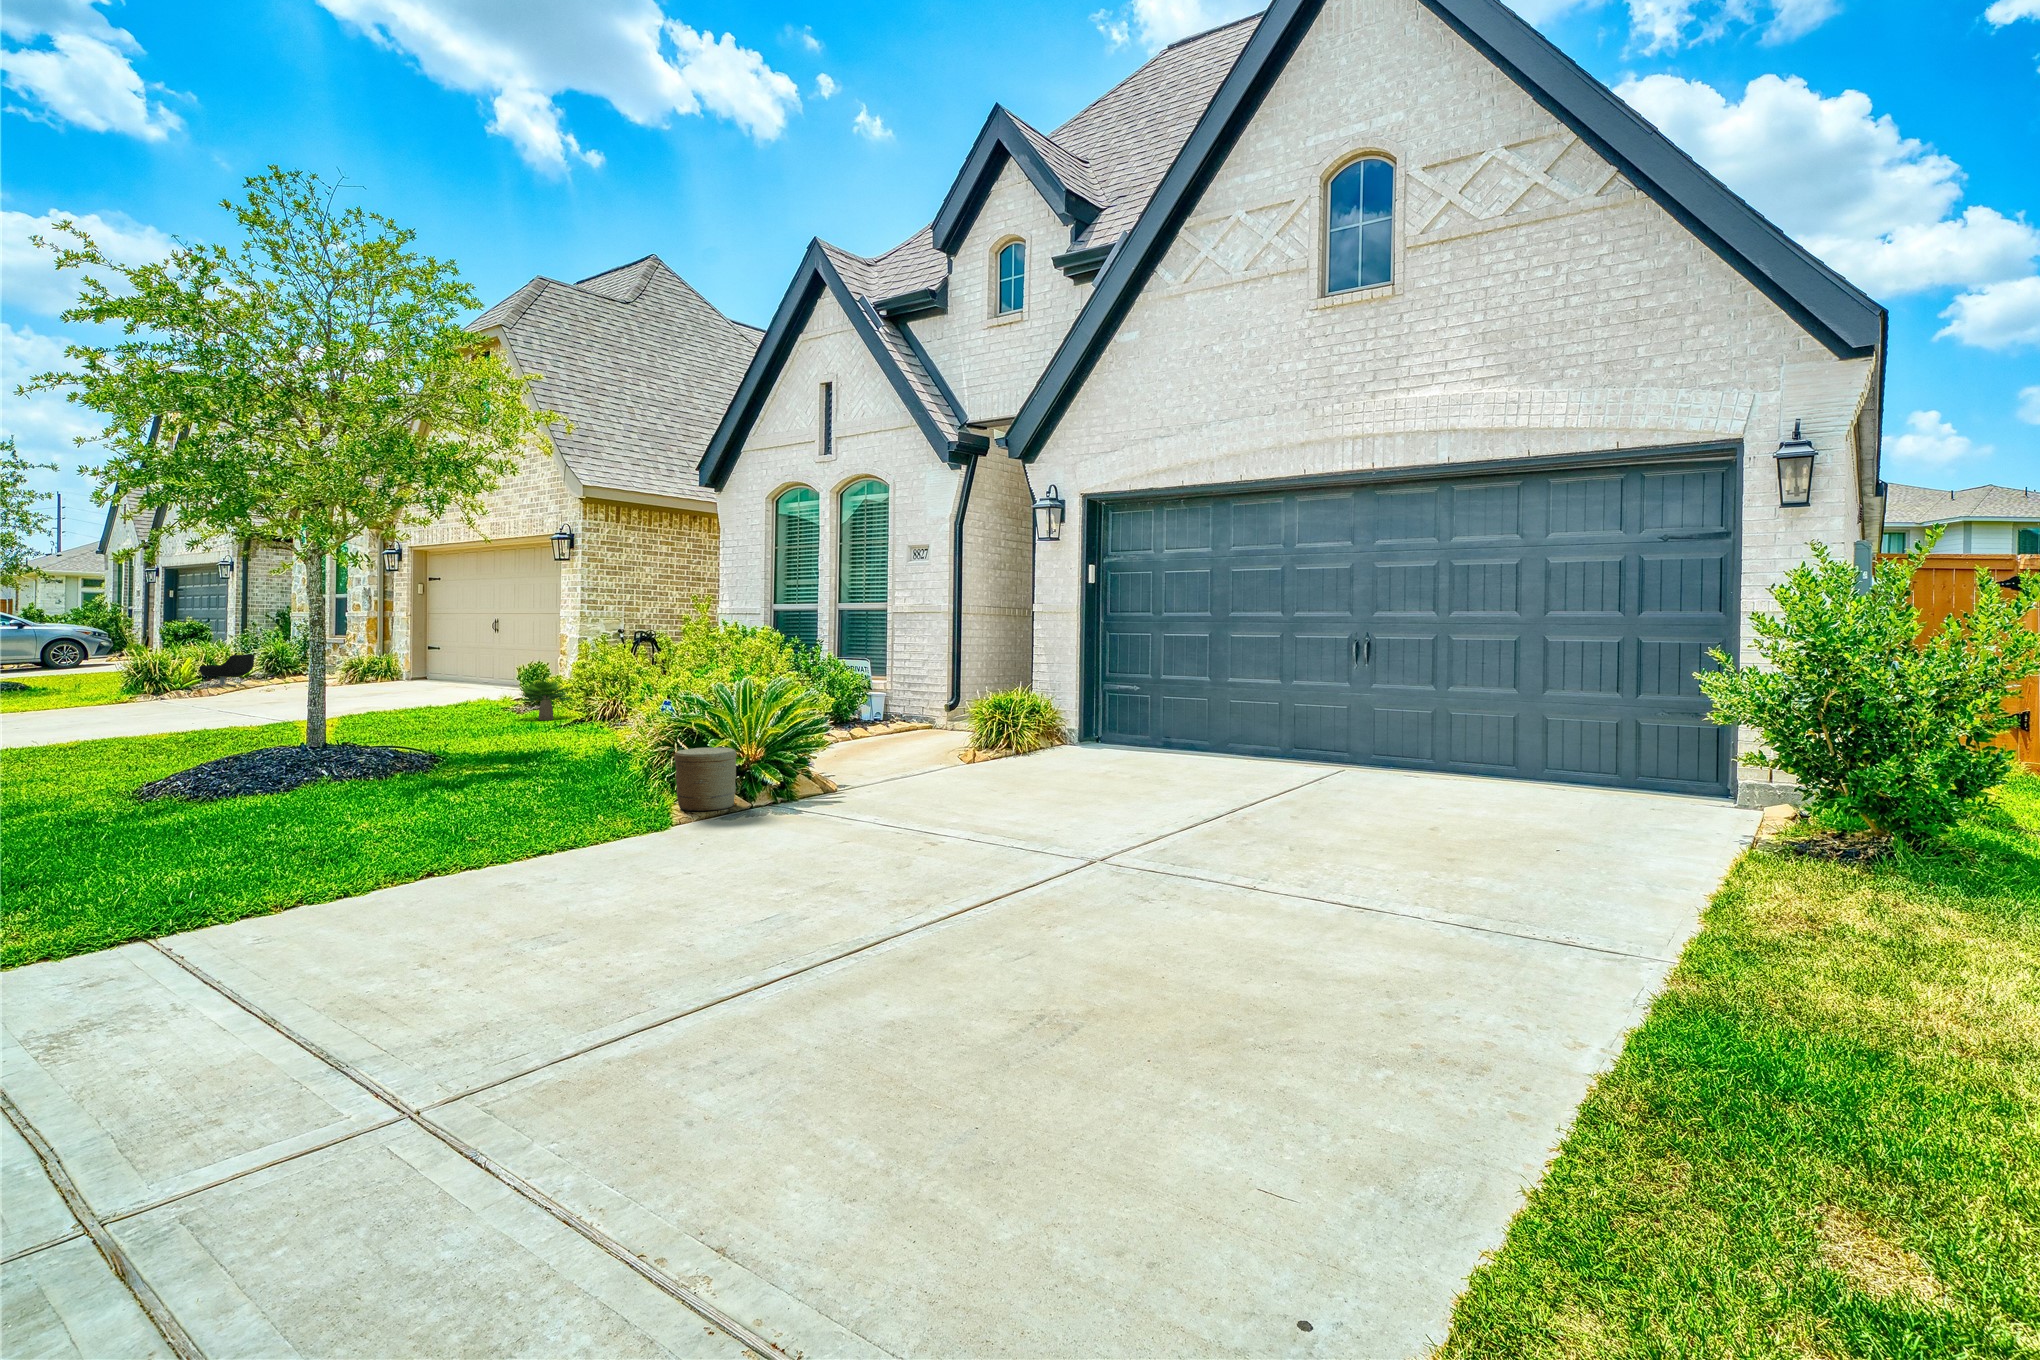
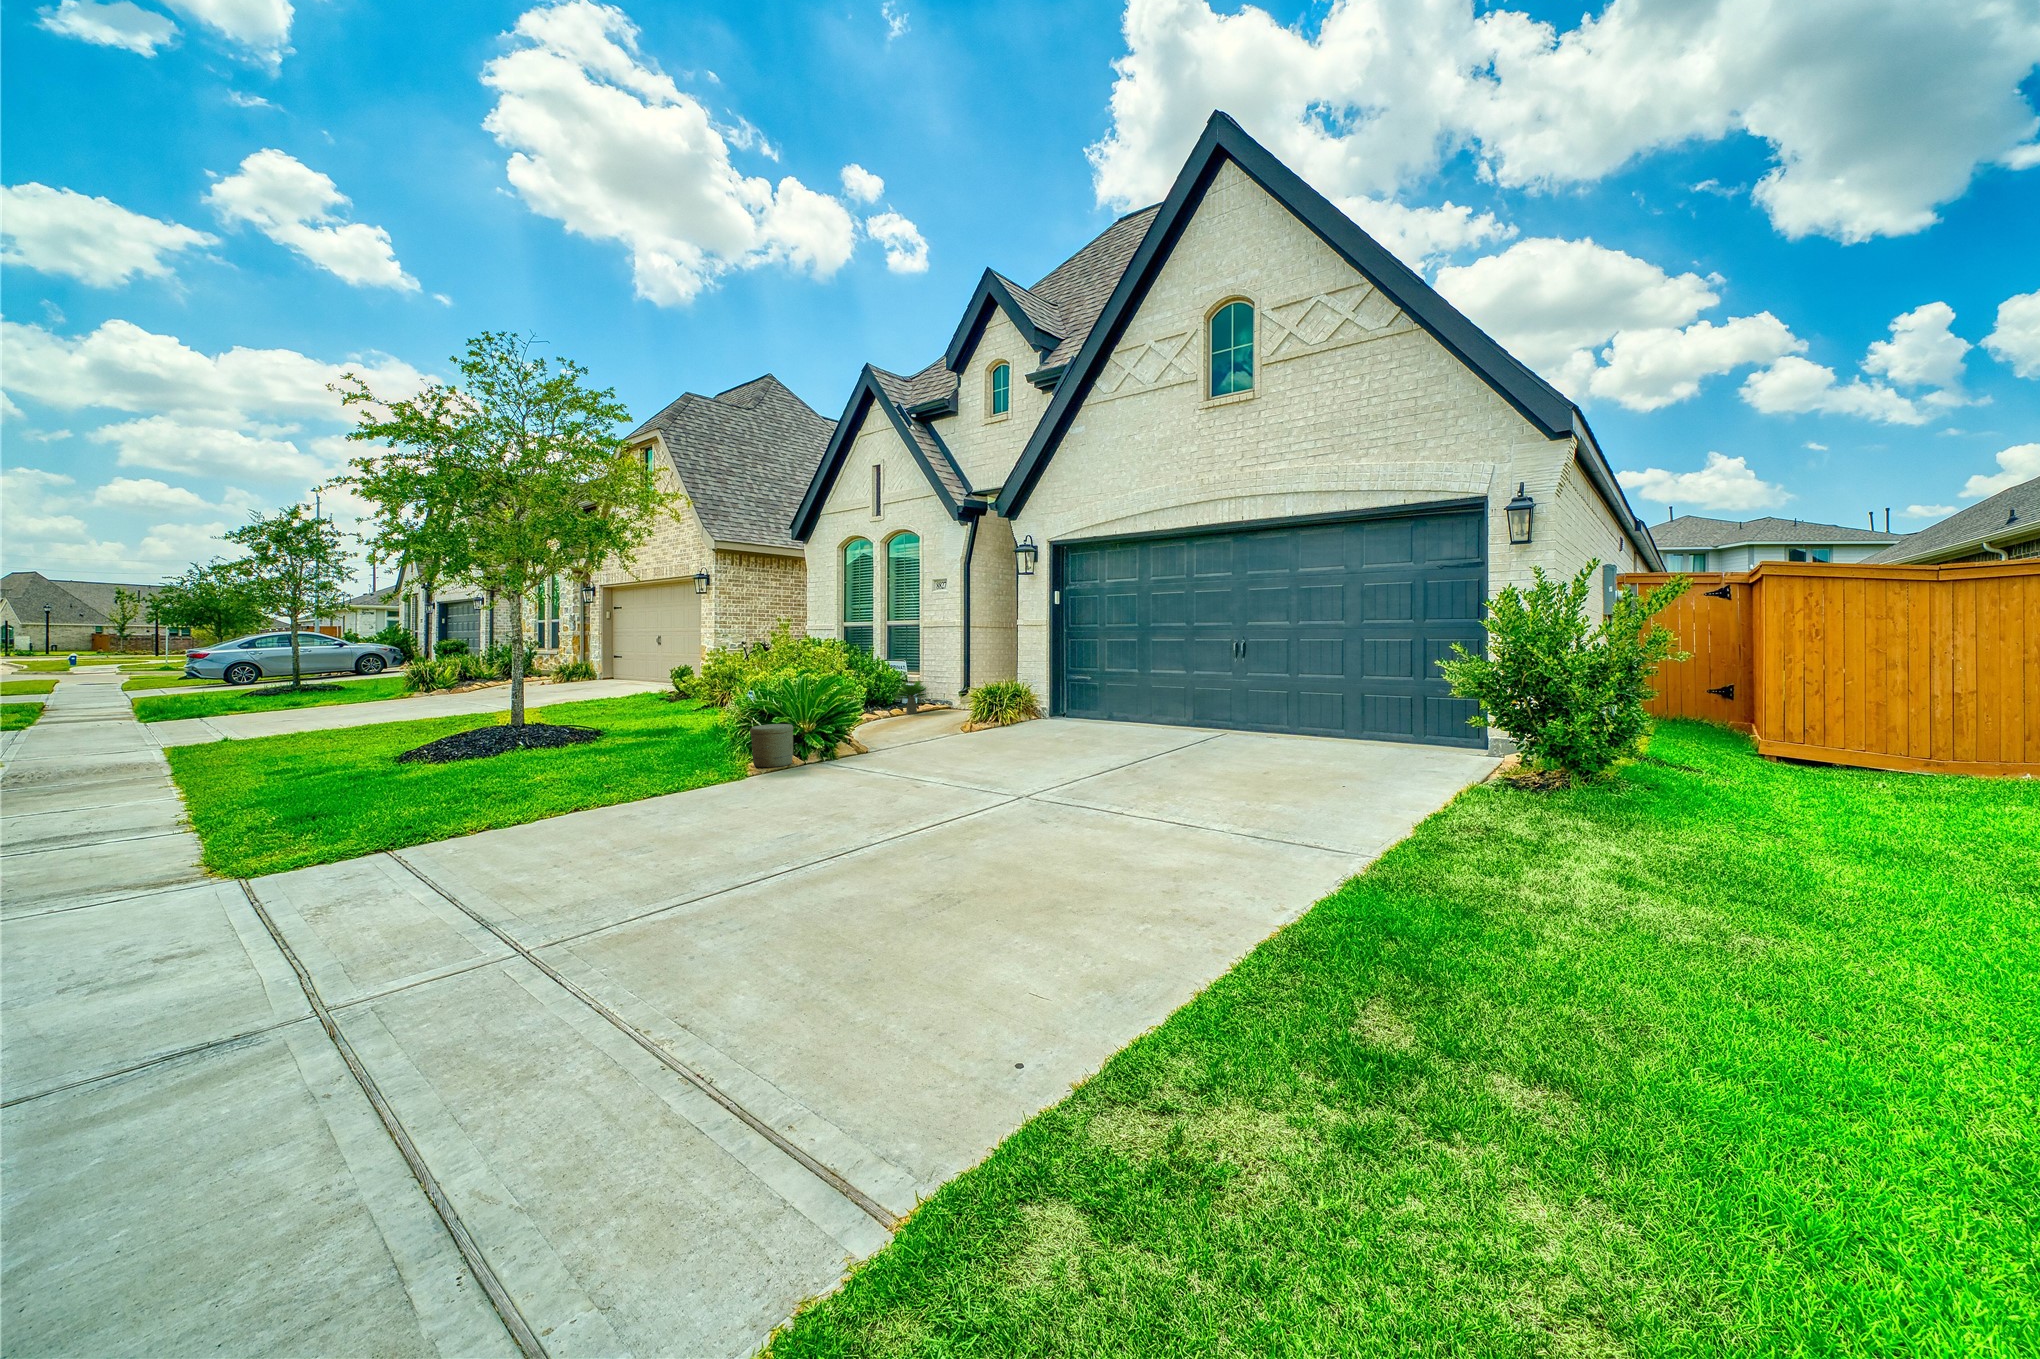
lounge chair: present [200,654,254,687] -> none [454,664,493,687]
potted plant: present [521,680,570,720] -> present [893,681,927,714]

